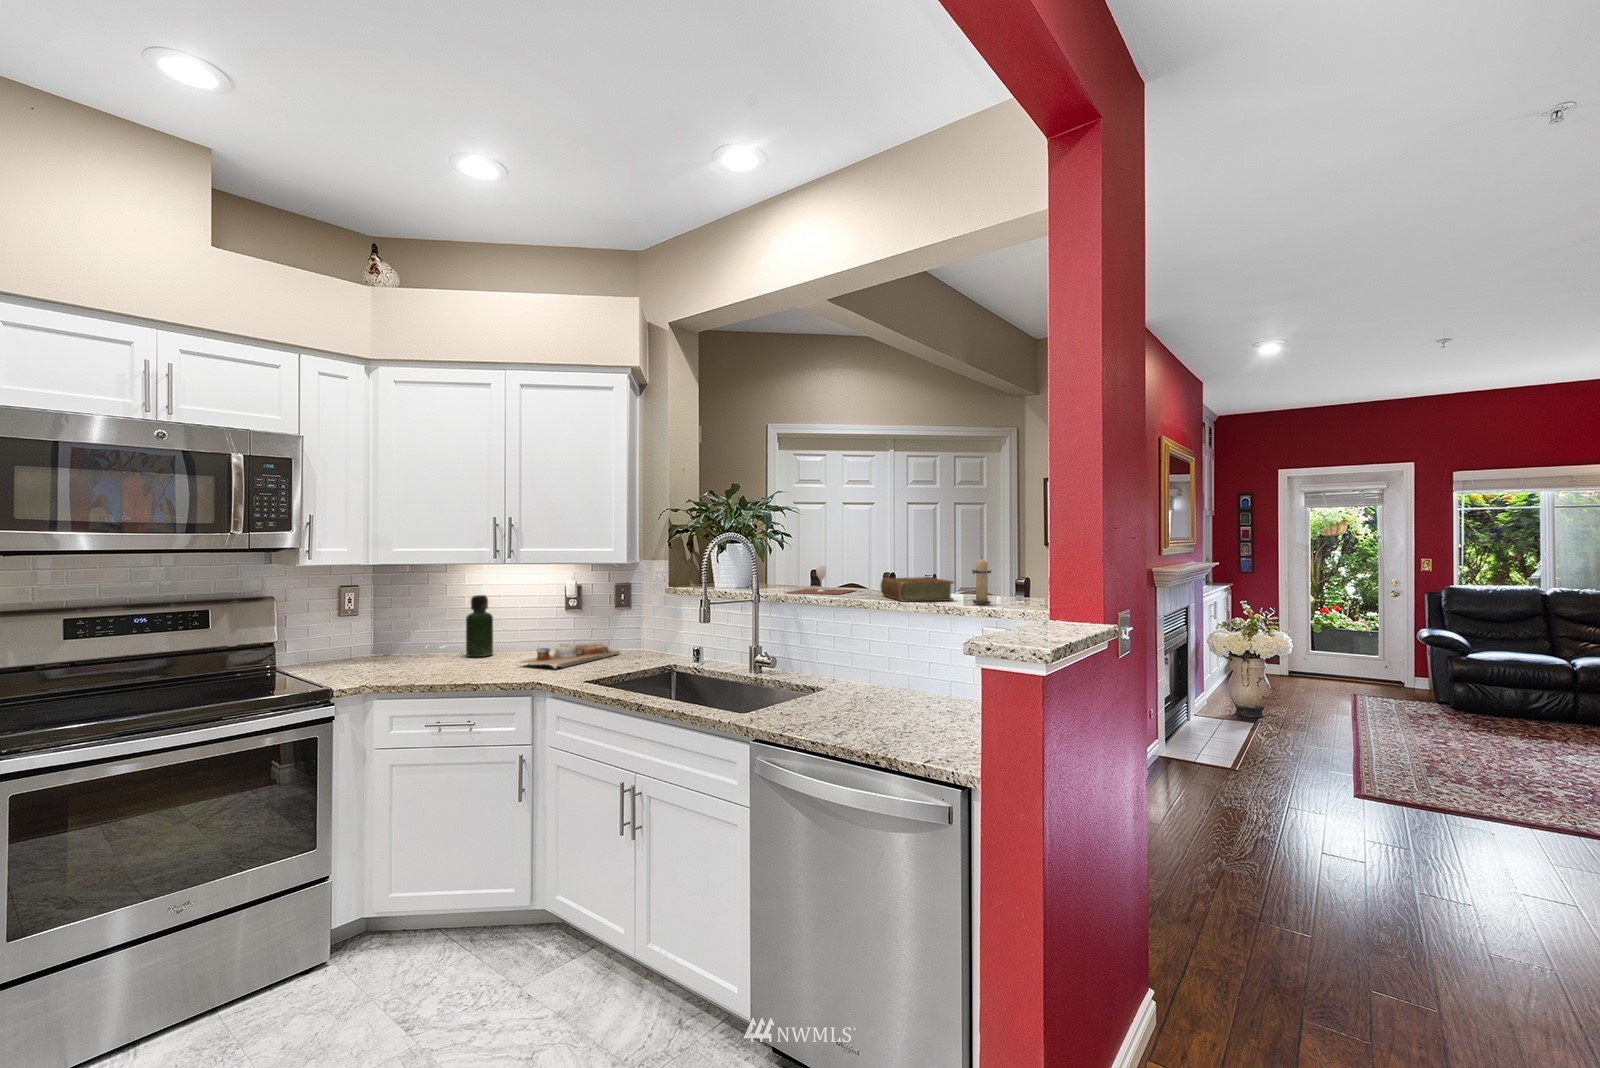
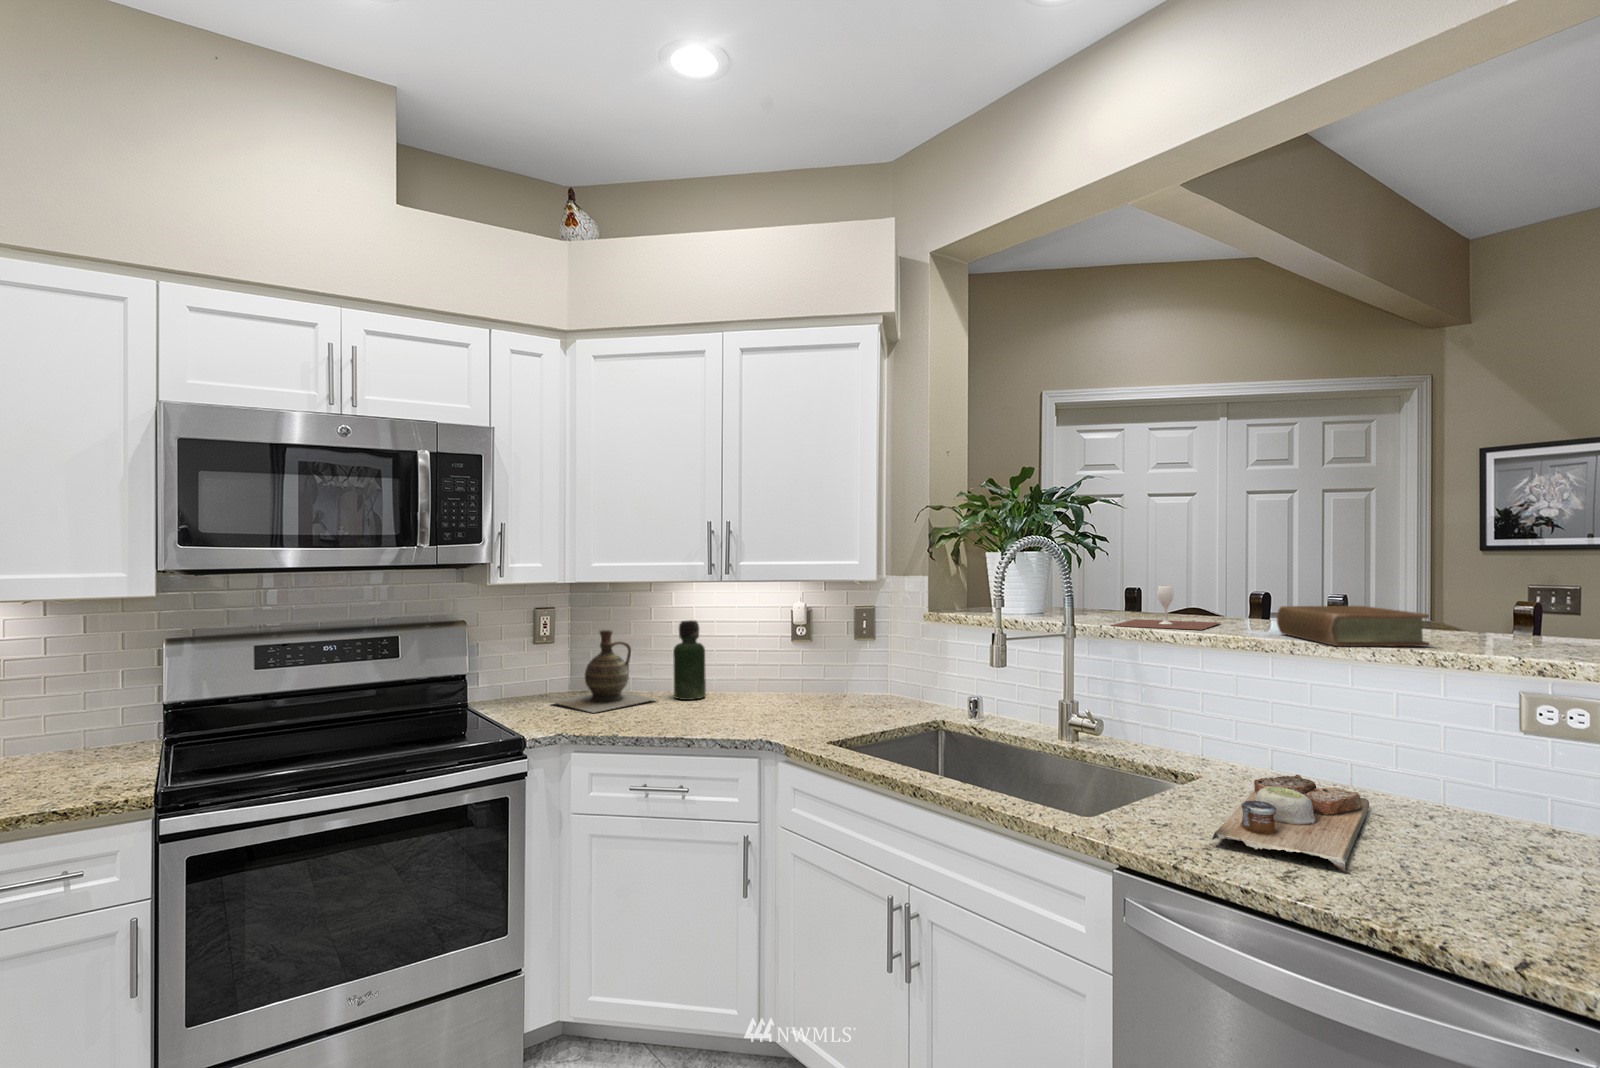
candle: present [972,556,991,604] -> none [1472,572,1525,657]
ceramic jug: none [354,604,452,669] -> present [552,630,655,713]
cutting board: present [522,643,620,669] -> present [1213,775,1369,871]

